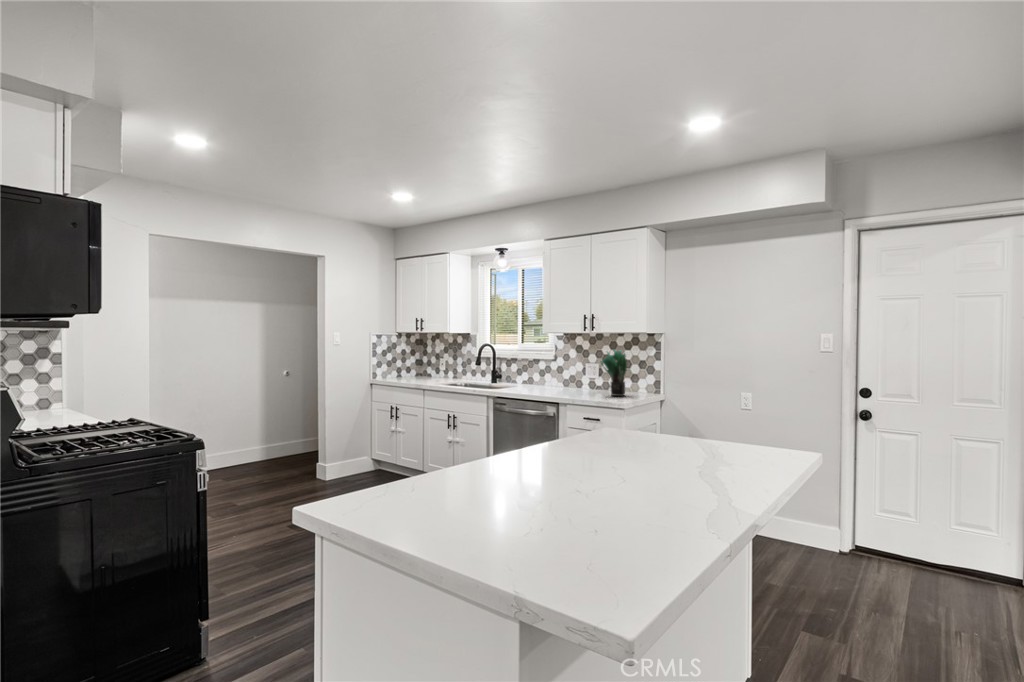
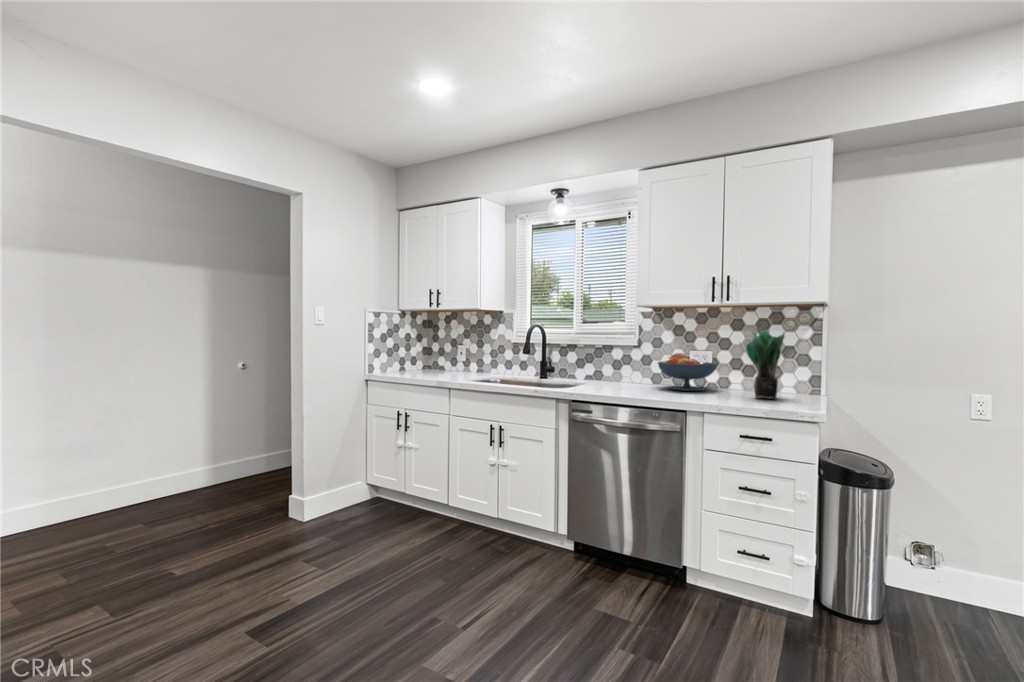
fruit bowl: none [559,365,598,391] -> present [658,353,717,391]

